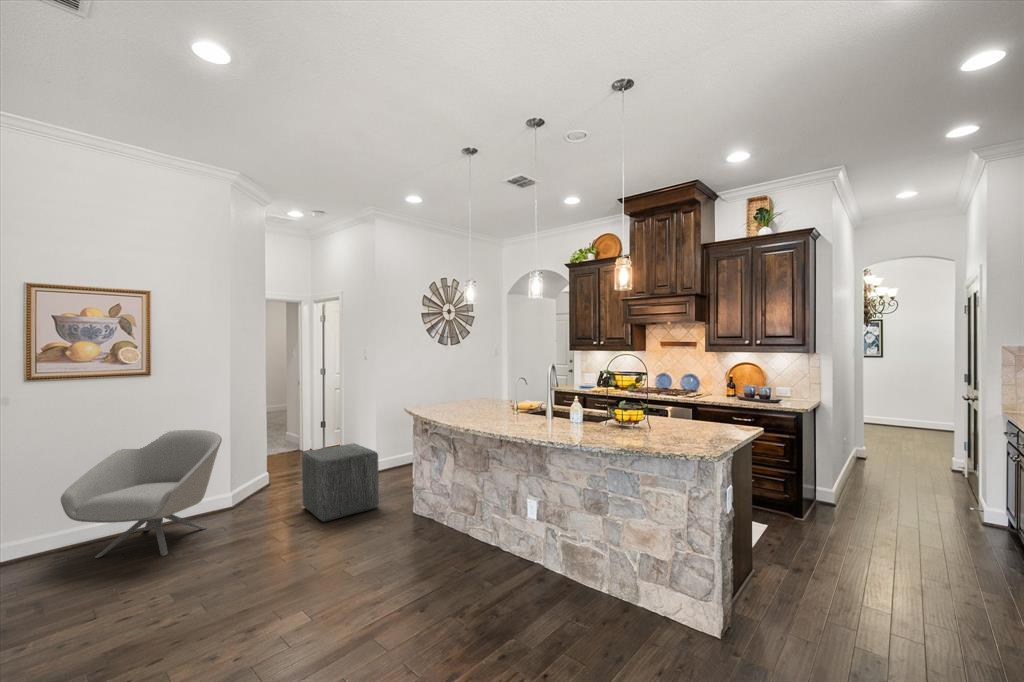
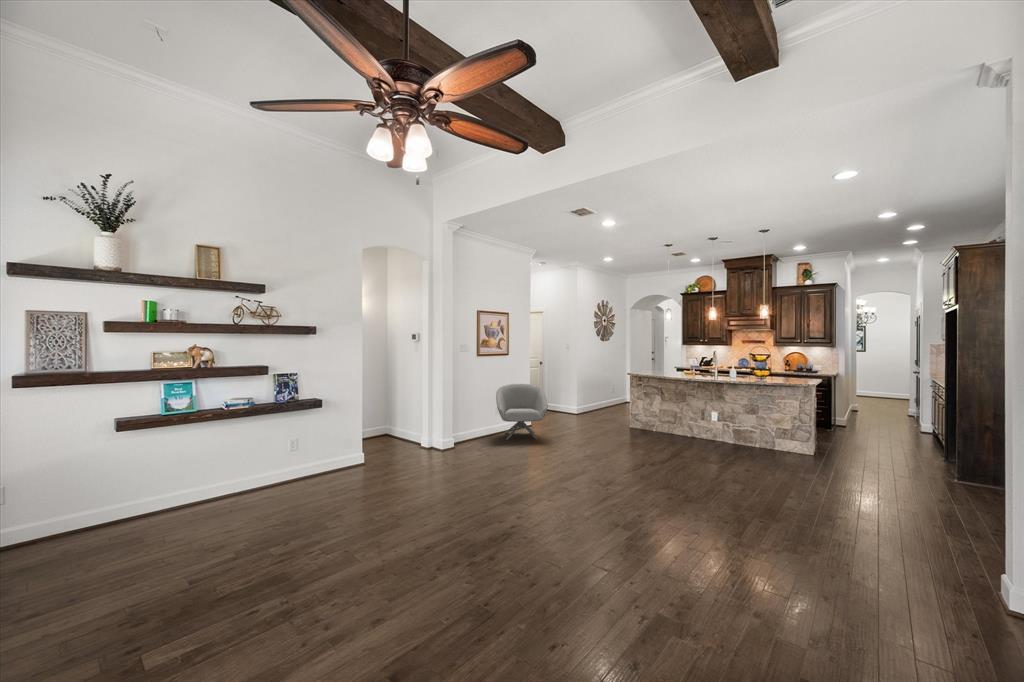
ottoman: present [302,443,379,522] -> none [567,395,608,431]

